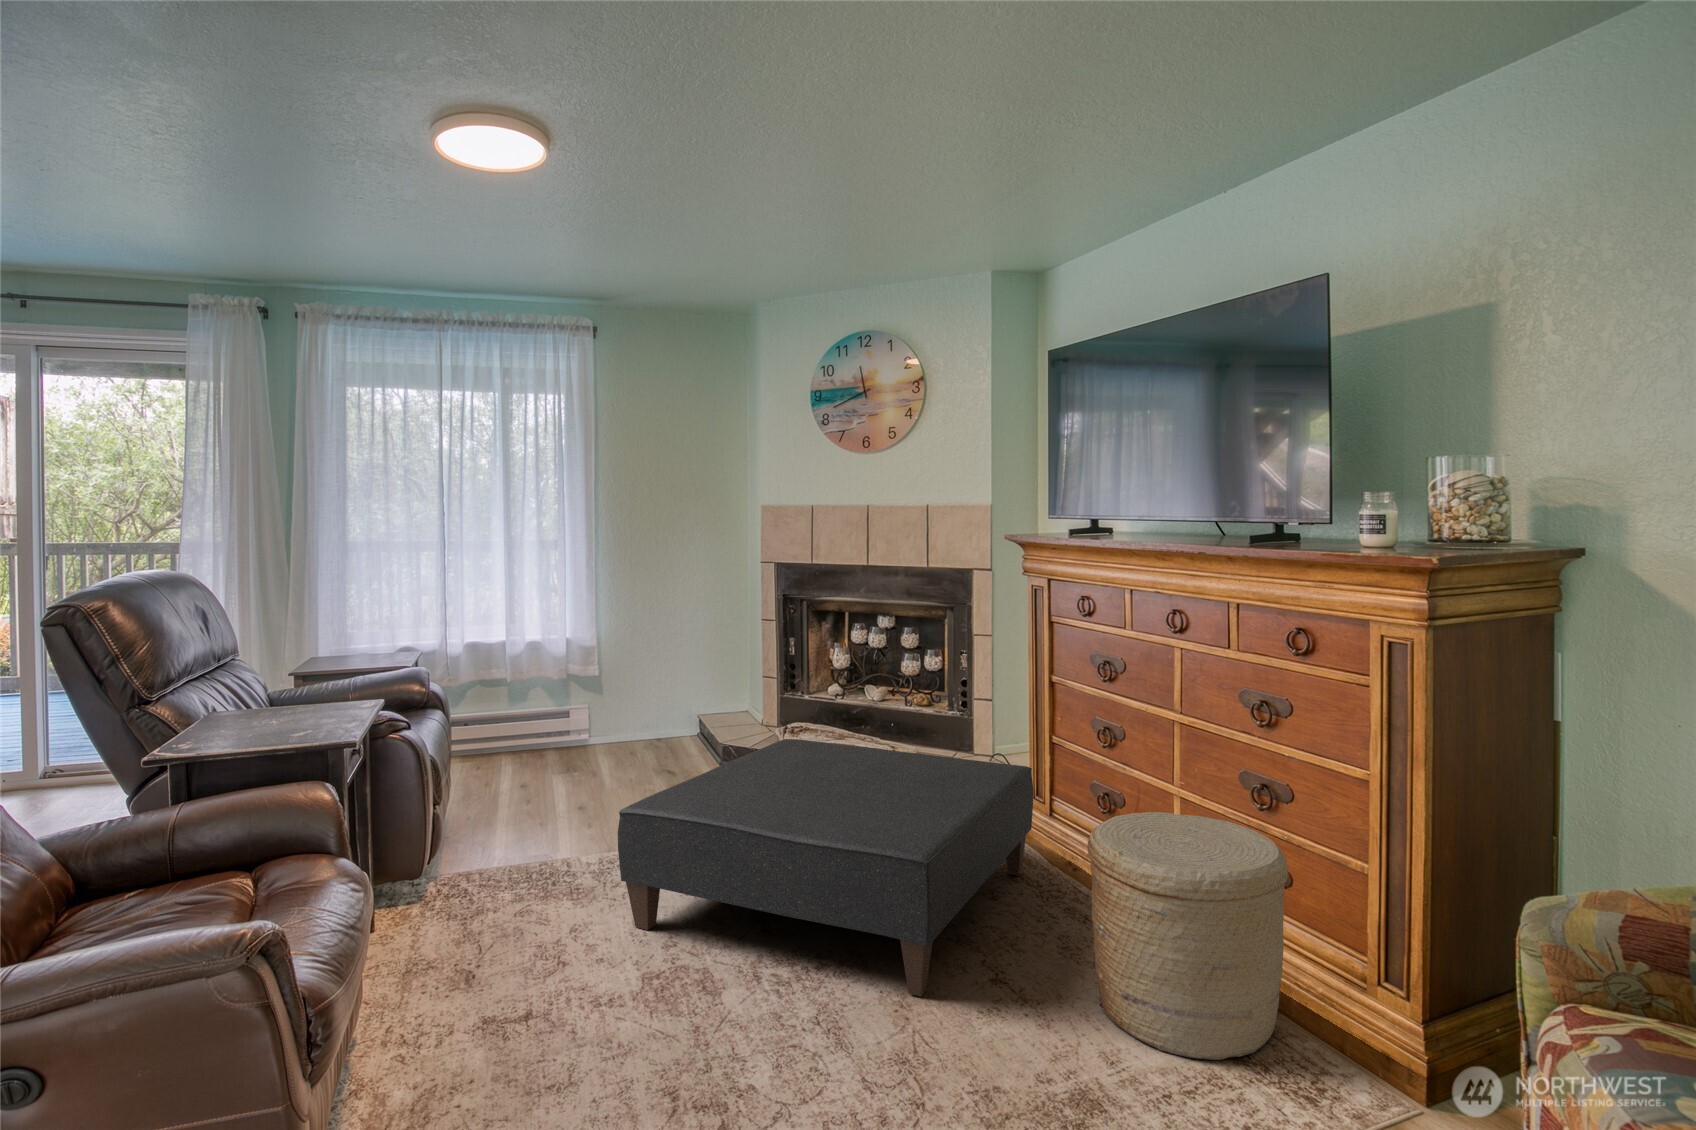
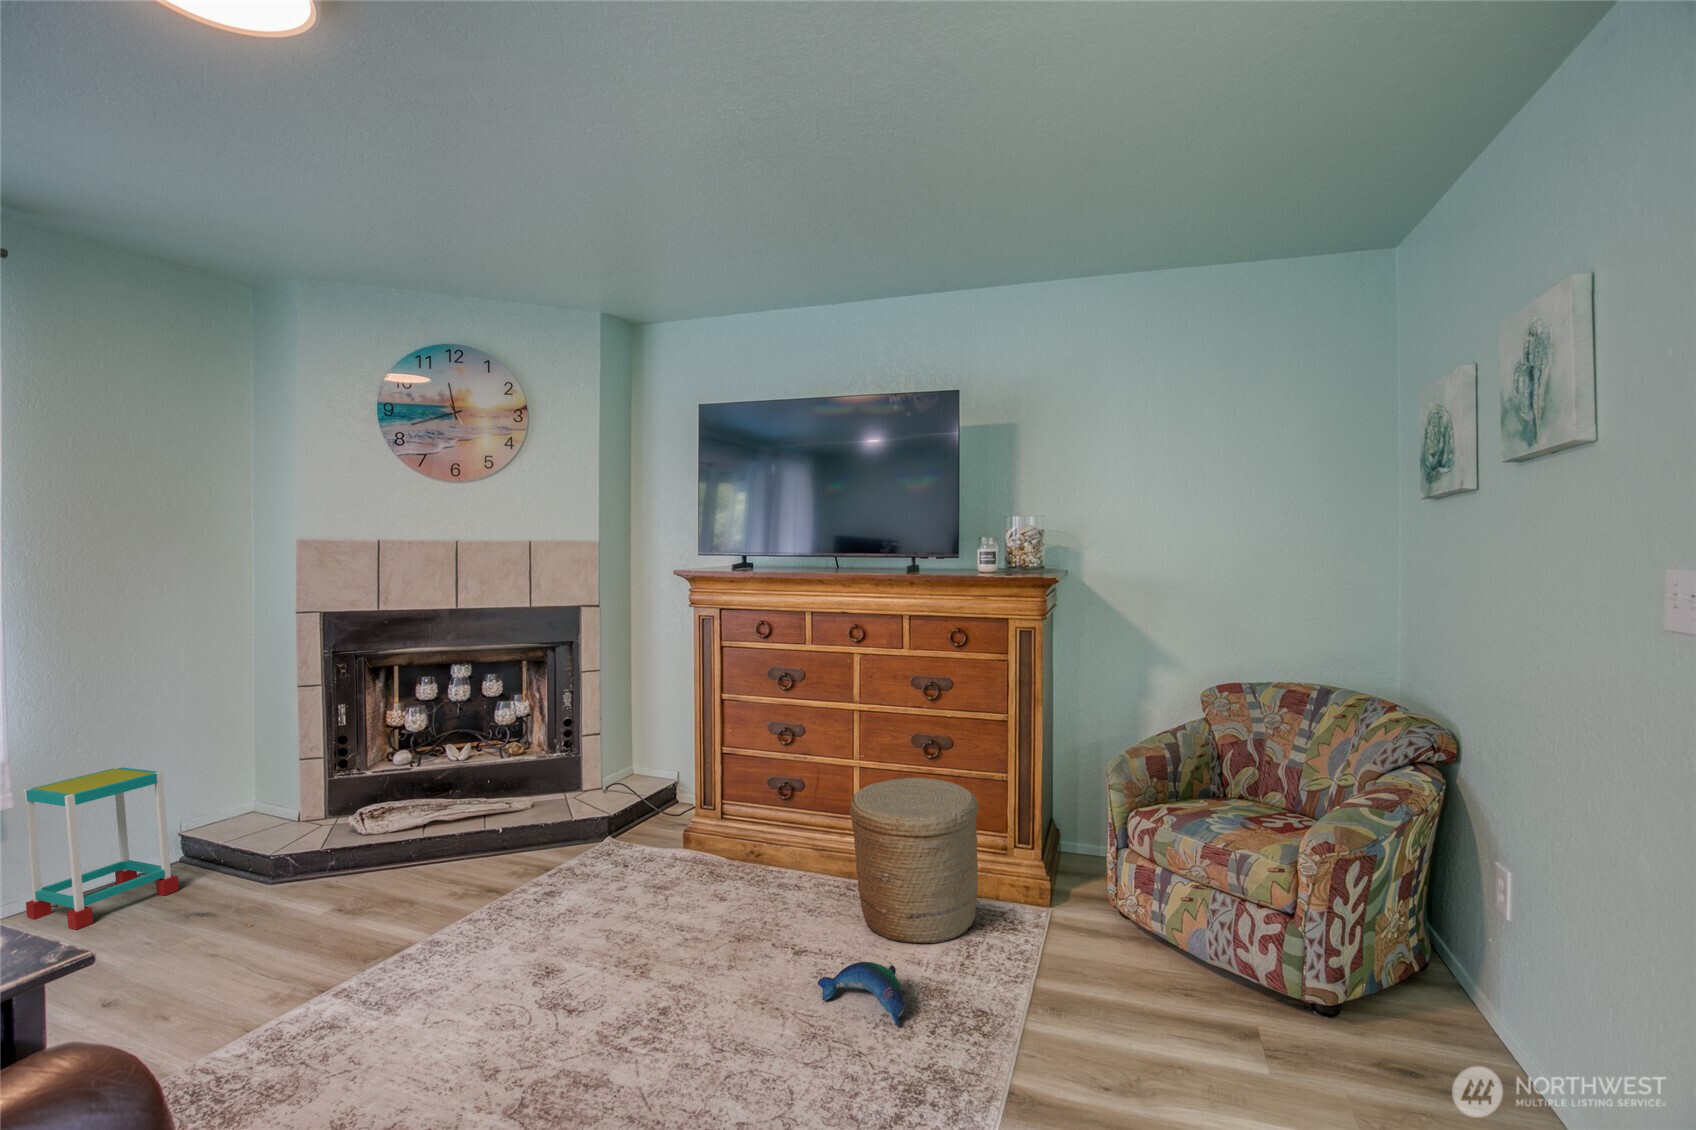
side table: none [595,650,668,760] -> present [24,767,179,930]
ottoman: present [618,739,1033,996] -> none [401,781,777,1072]
plush toy: none [953,1011,1041,1101] -> present [818,962,905,1026]

